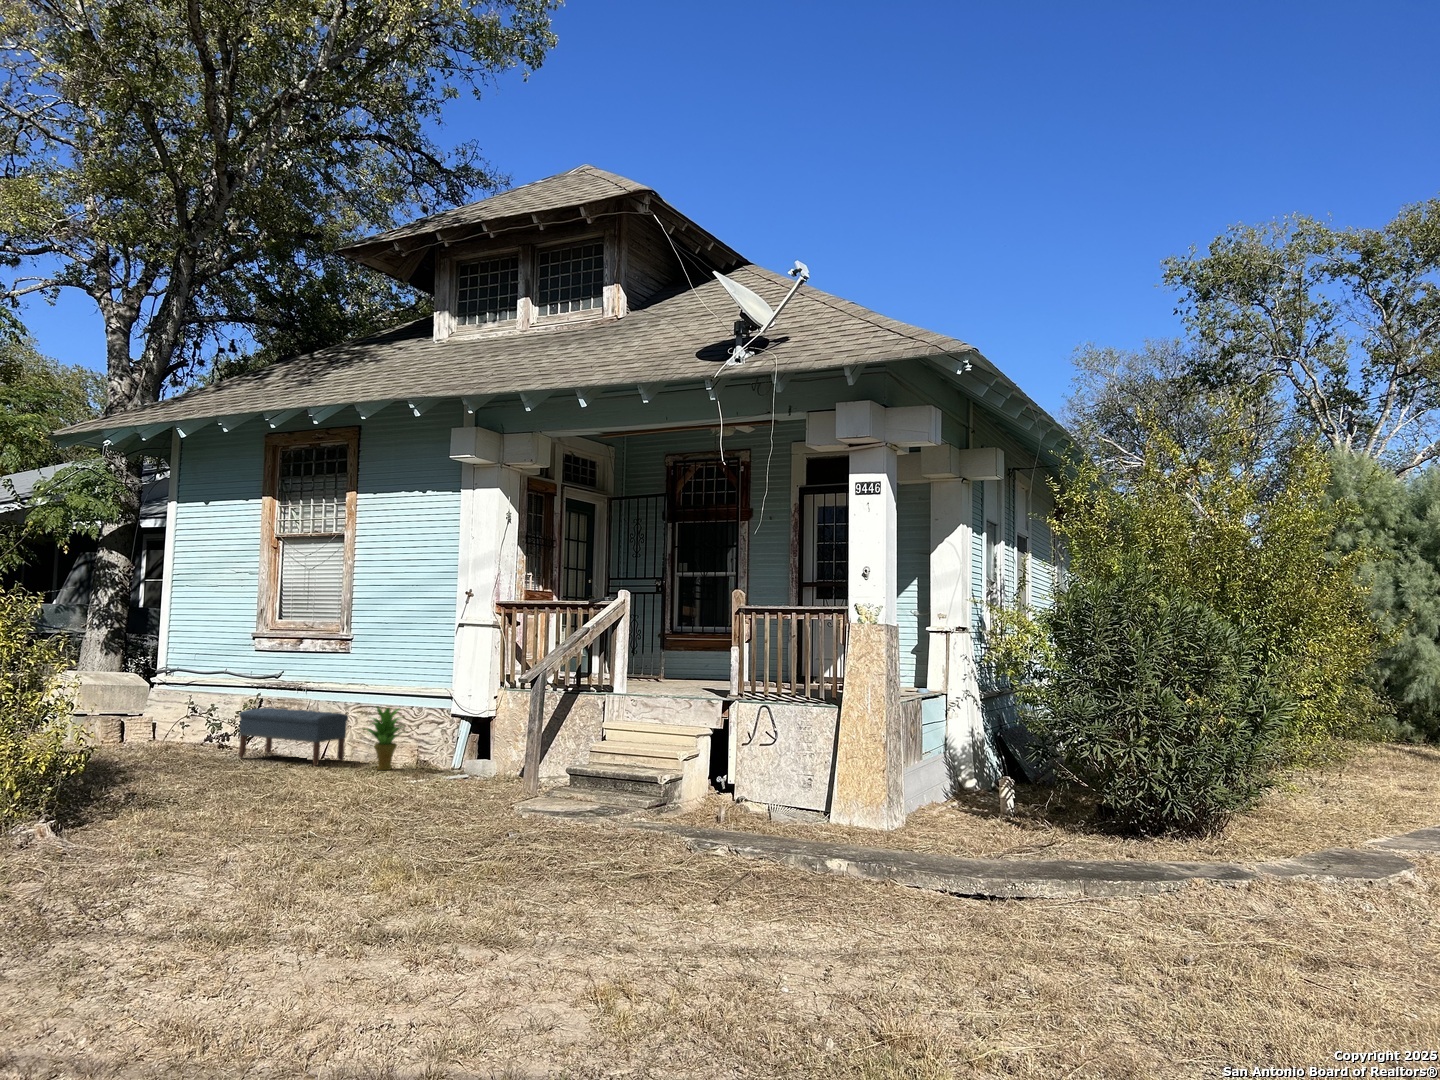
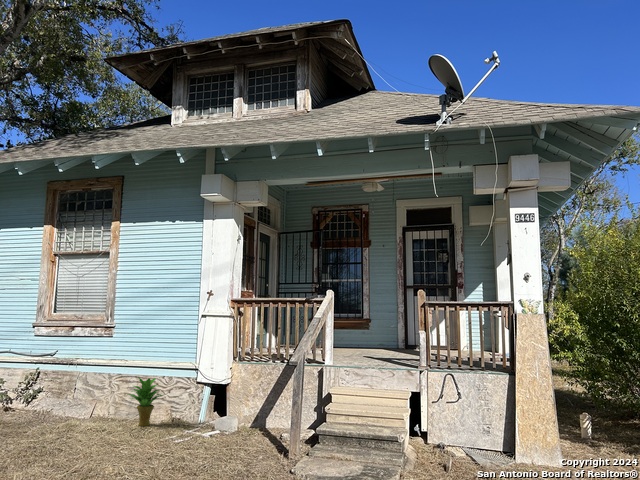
bench: present [239,708,348,766] -> none [23,379,112,424]

